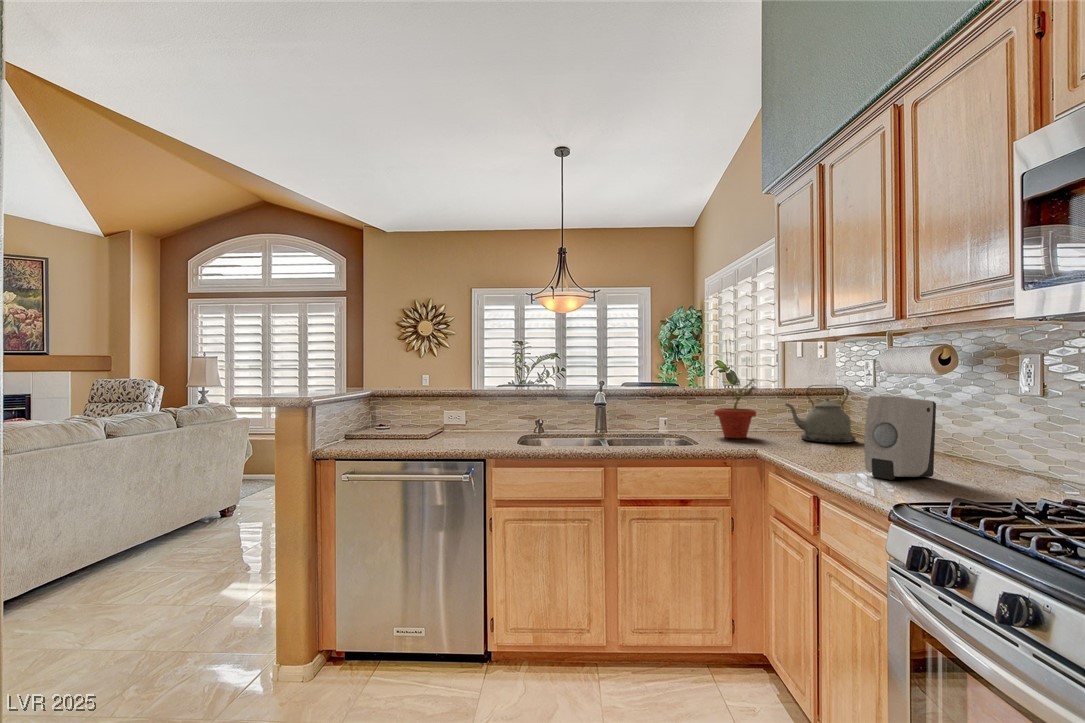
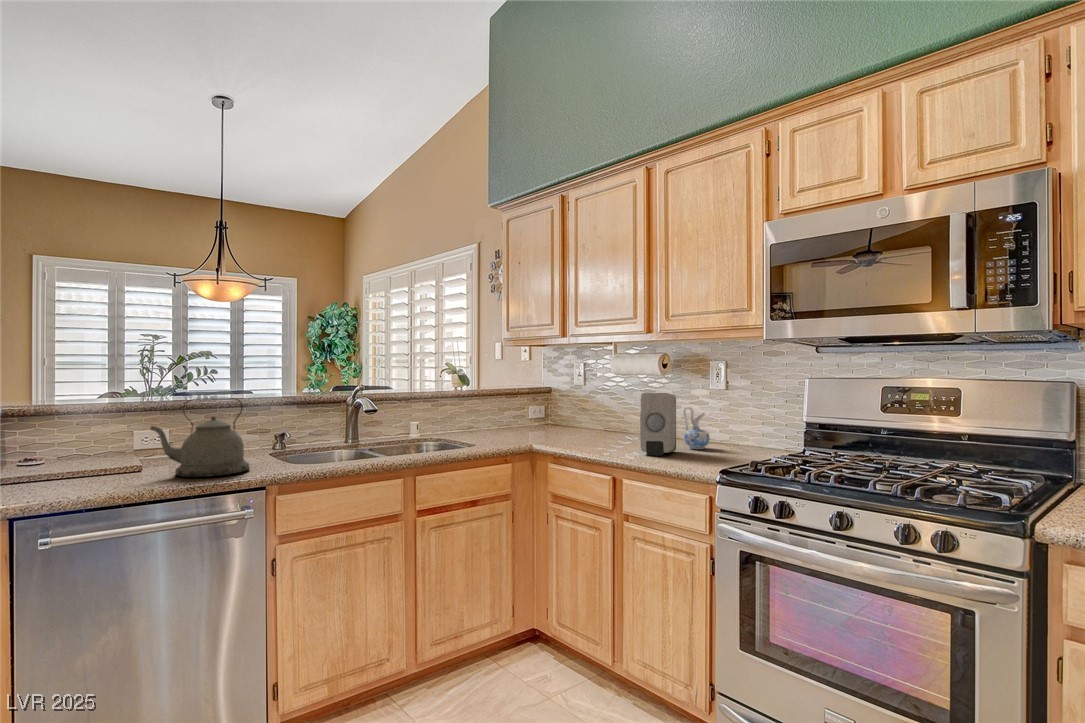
potted plant: present [714,375,756,438] -> none [467,376,508,437]
kettle: present [786,385,856,443] -> present [150,398,249,477]
ceramic pitcher: none [959,418,1003,480] -> present [684,407,710,449]

